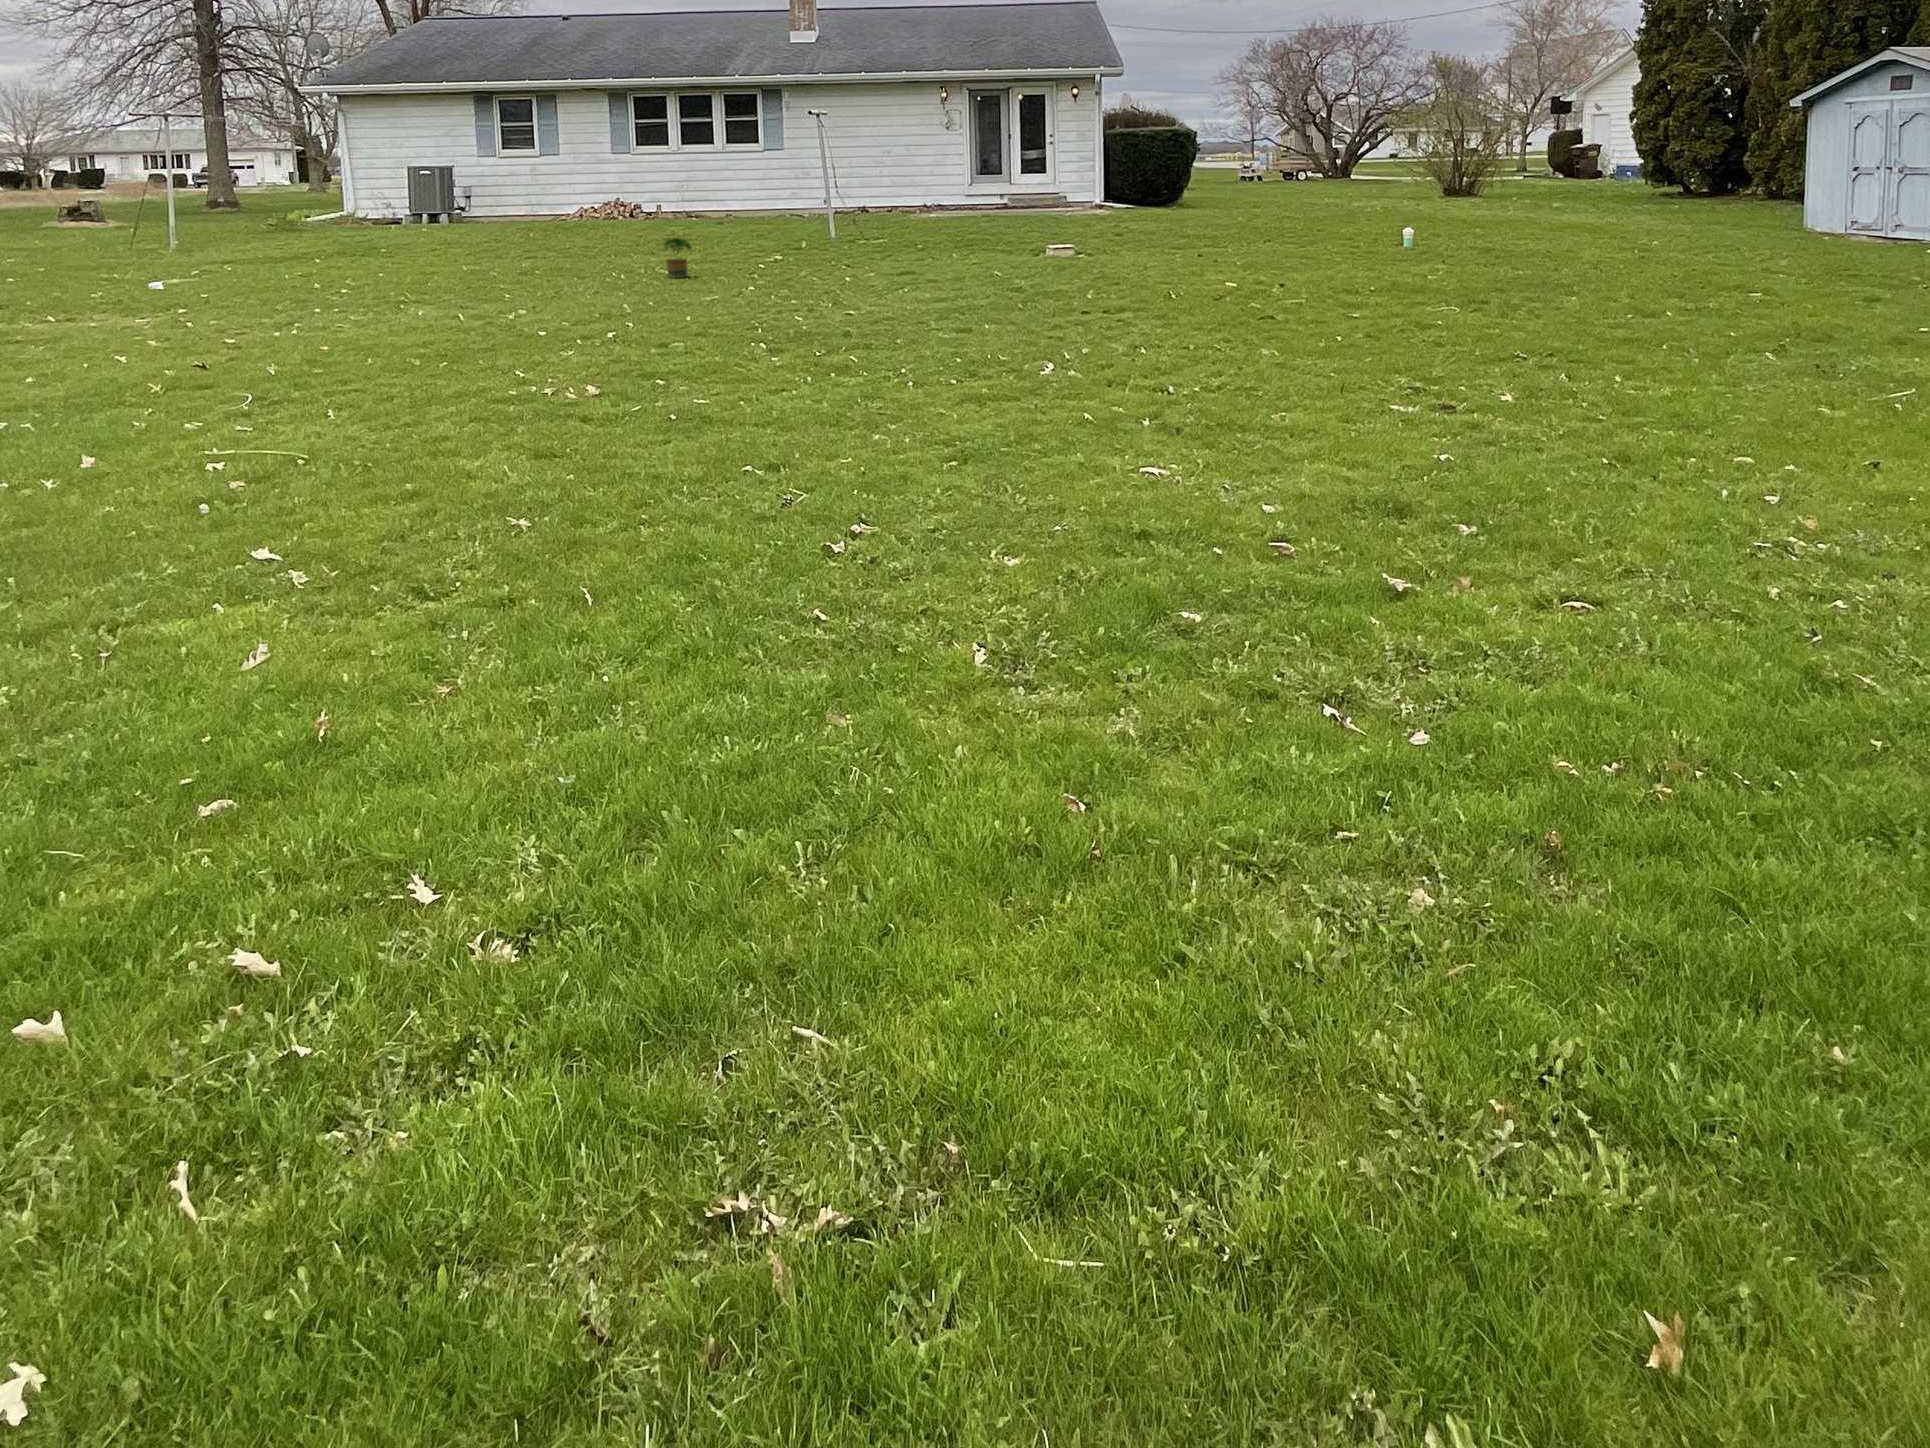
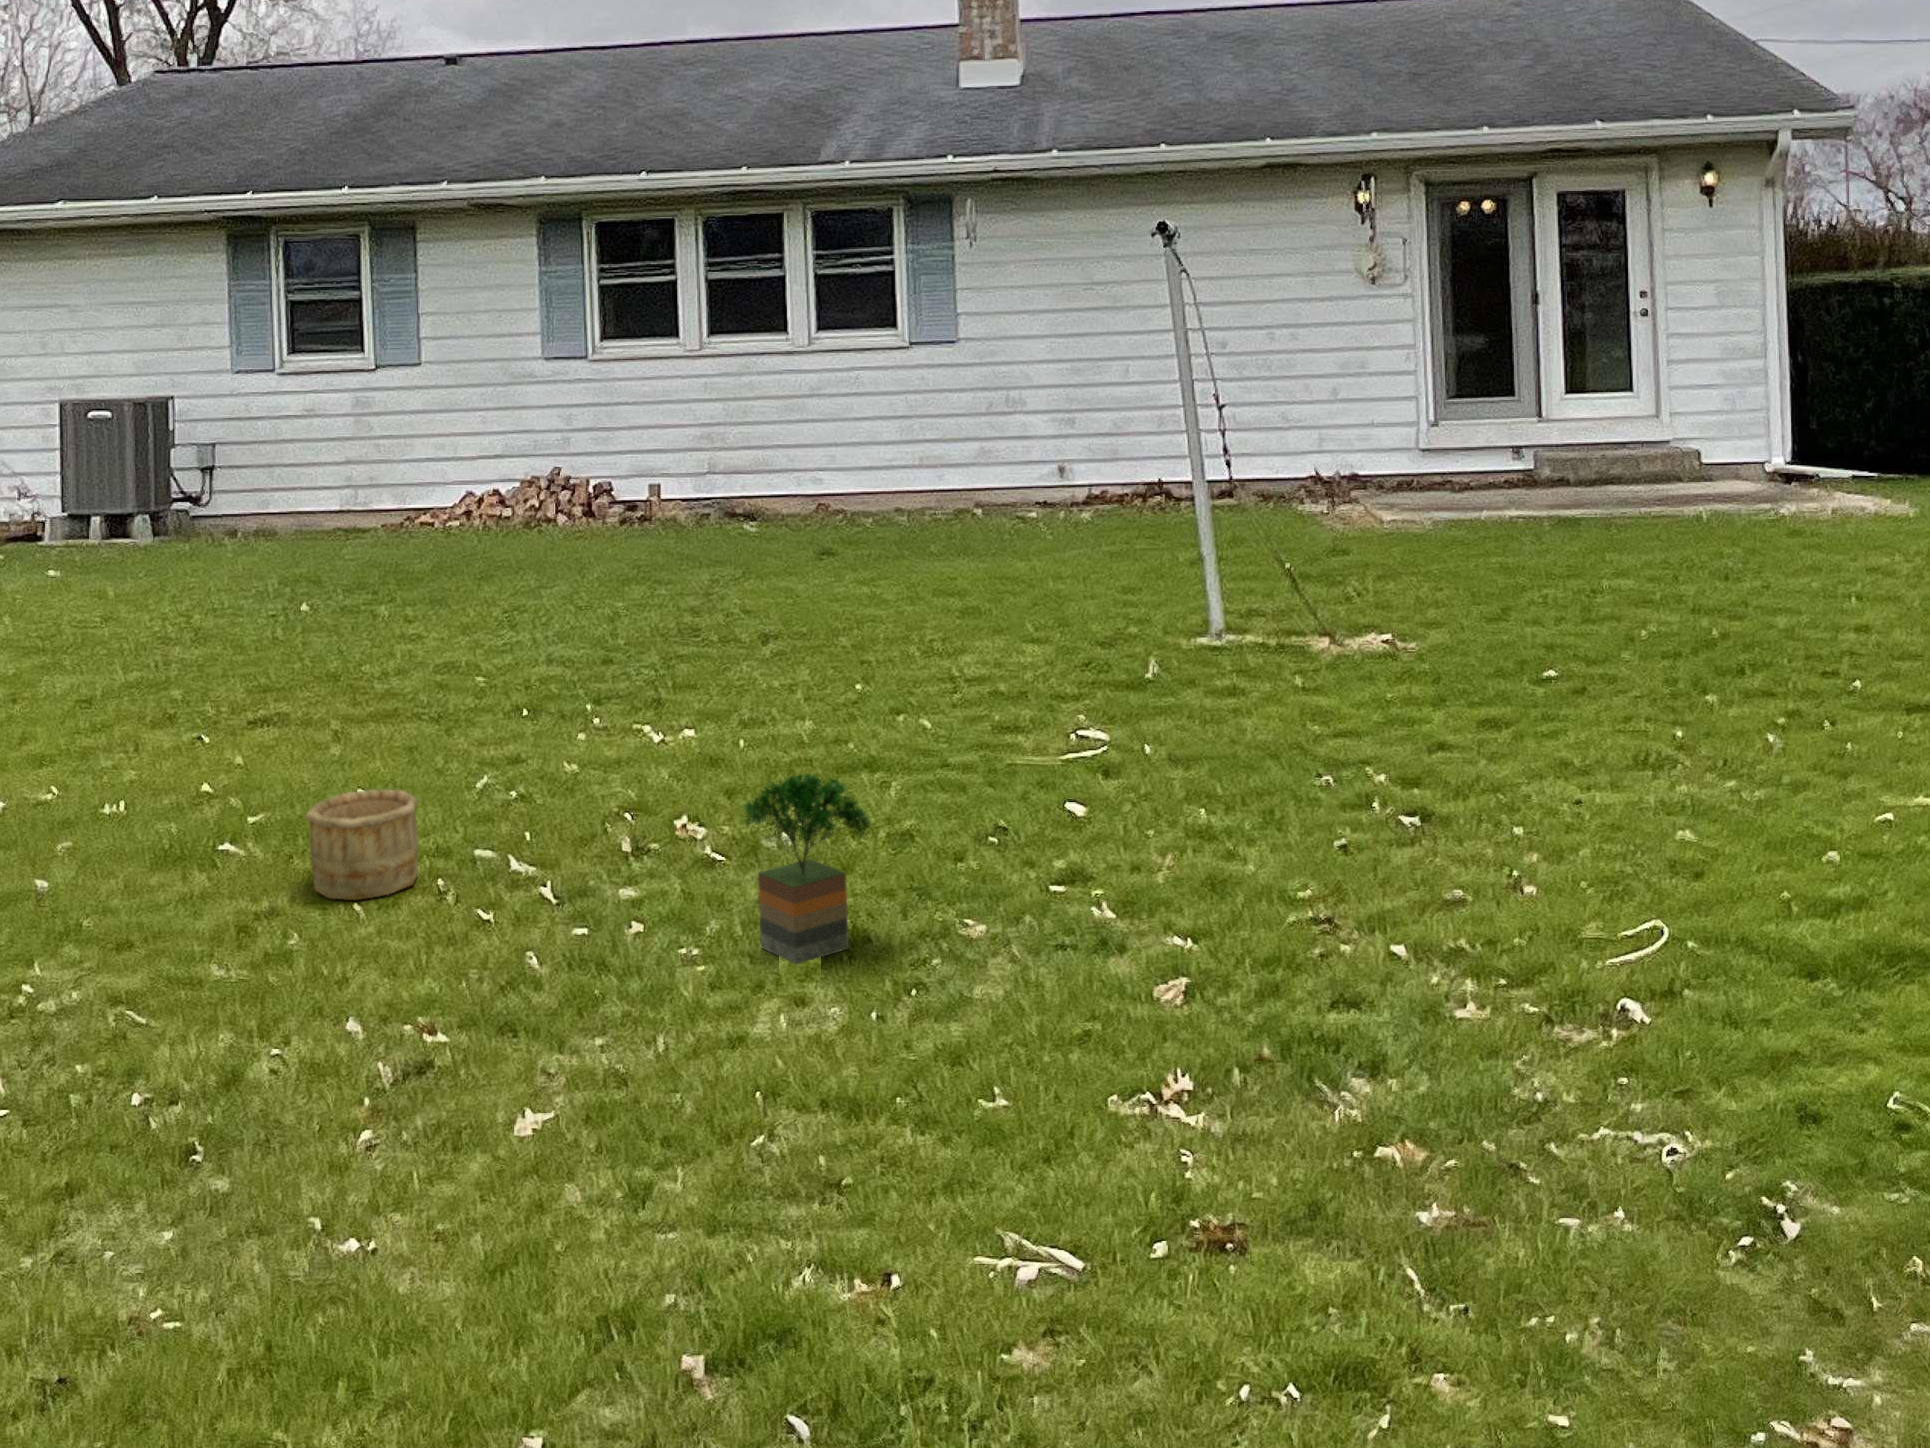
wooden bucket: none [555,251,583,274] -> present [306,790,418,900]

